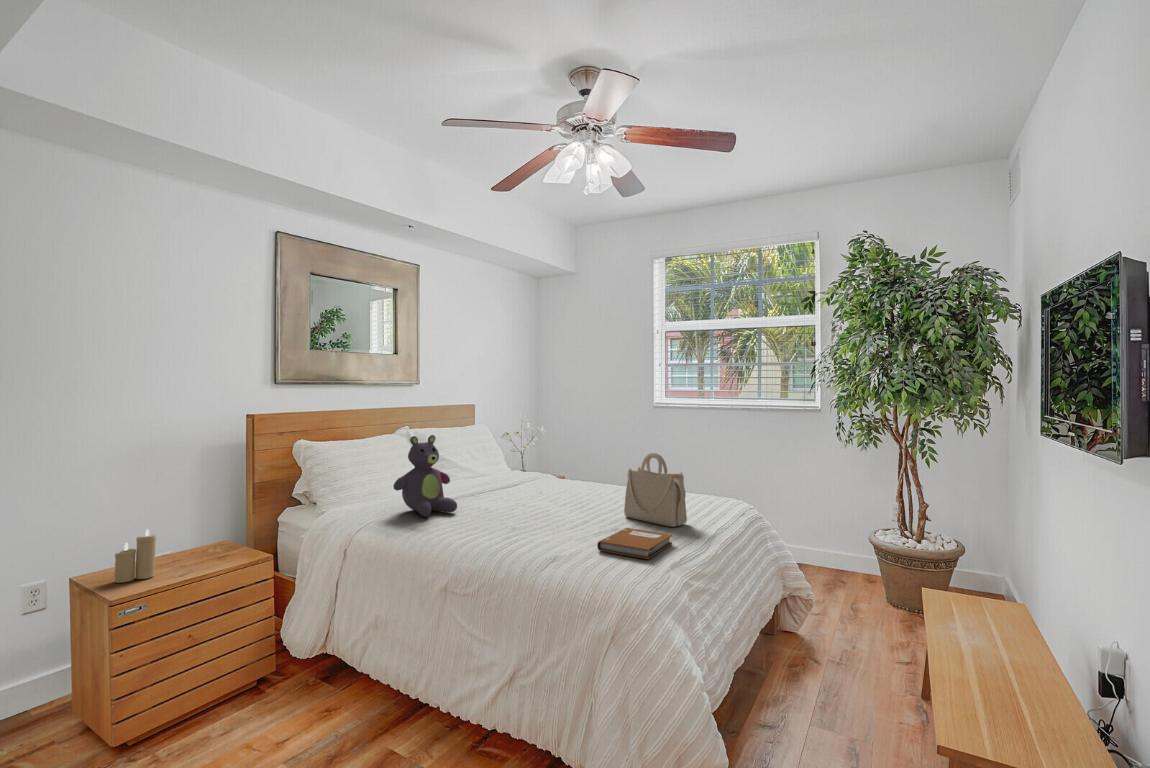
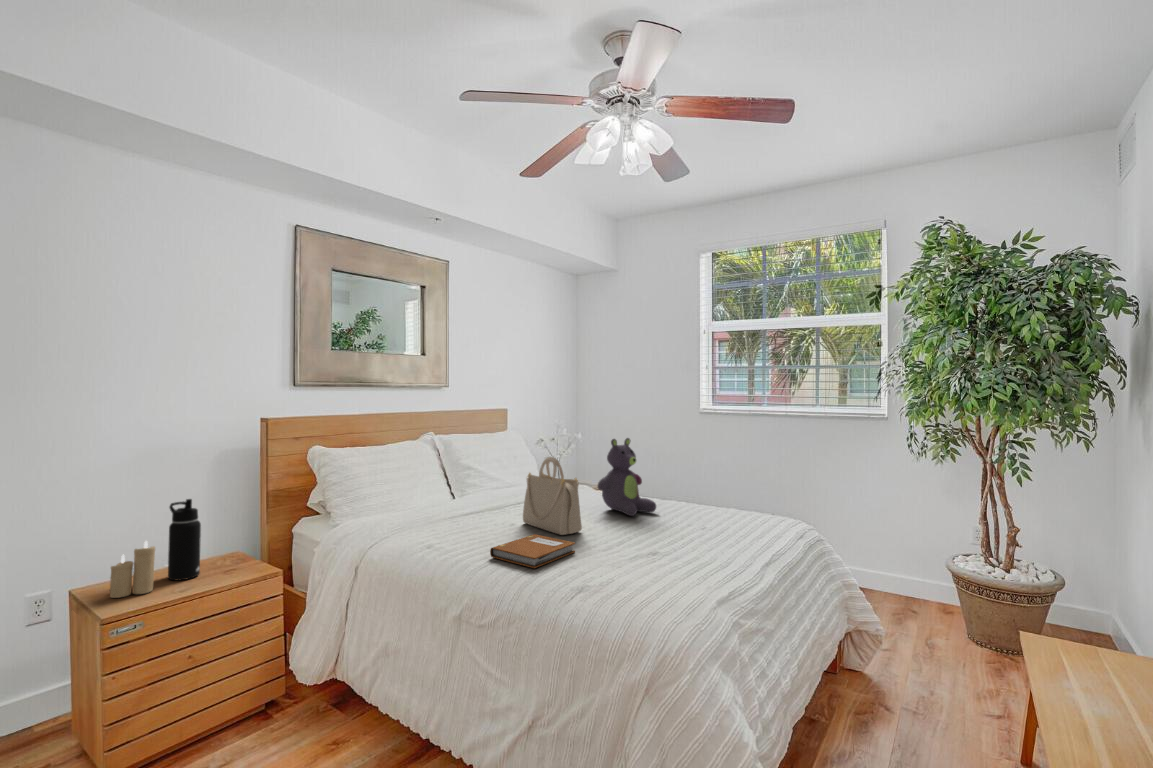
stuffed bear: present [393,435,457,517] -> present [598,438,656,516]
handbag: present [624,453,687,527] -> present [523,457,582,535]
water bottle: none [164,491,195,567] -> present [168,499,201,580]
notebook: present [597,528,672,559] -> present [490,534,575,568]

